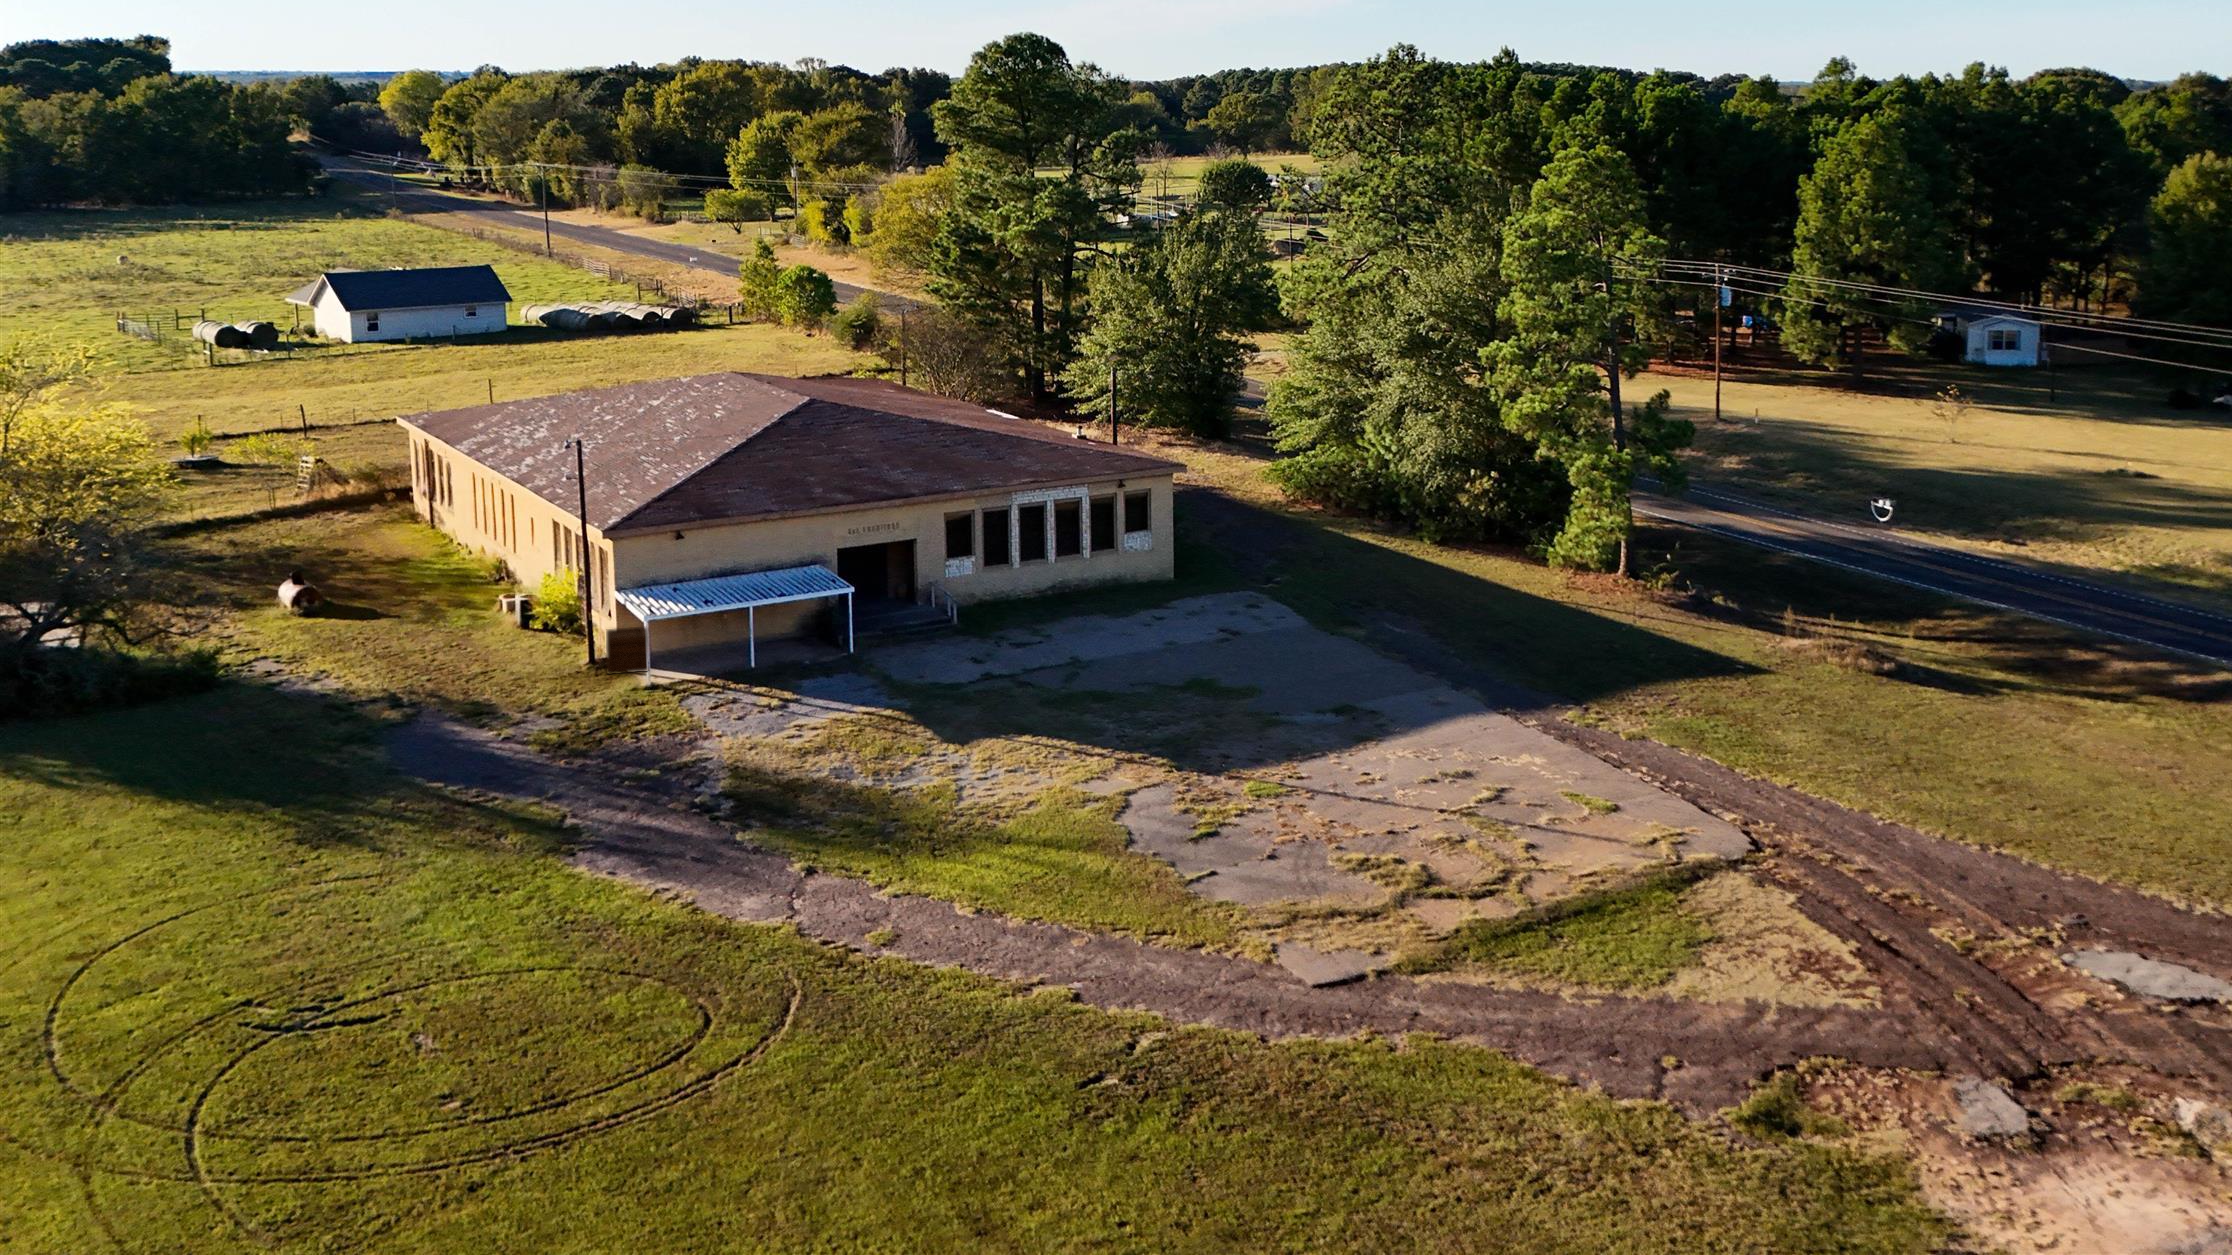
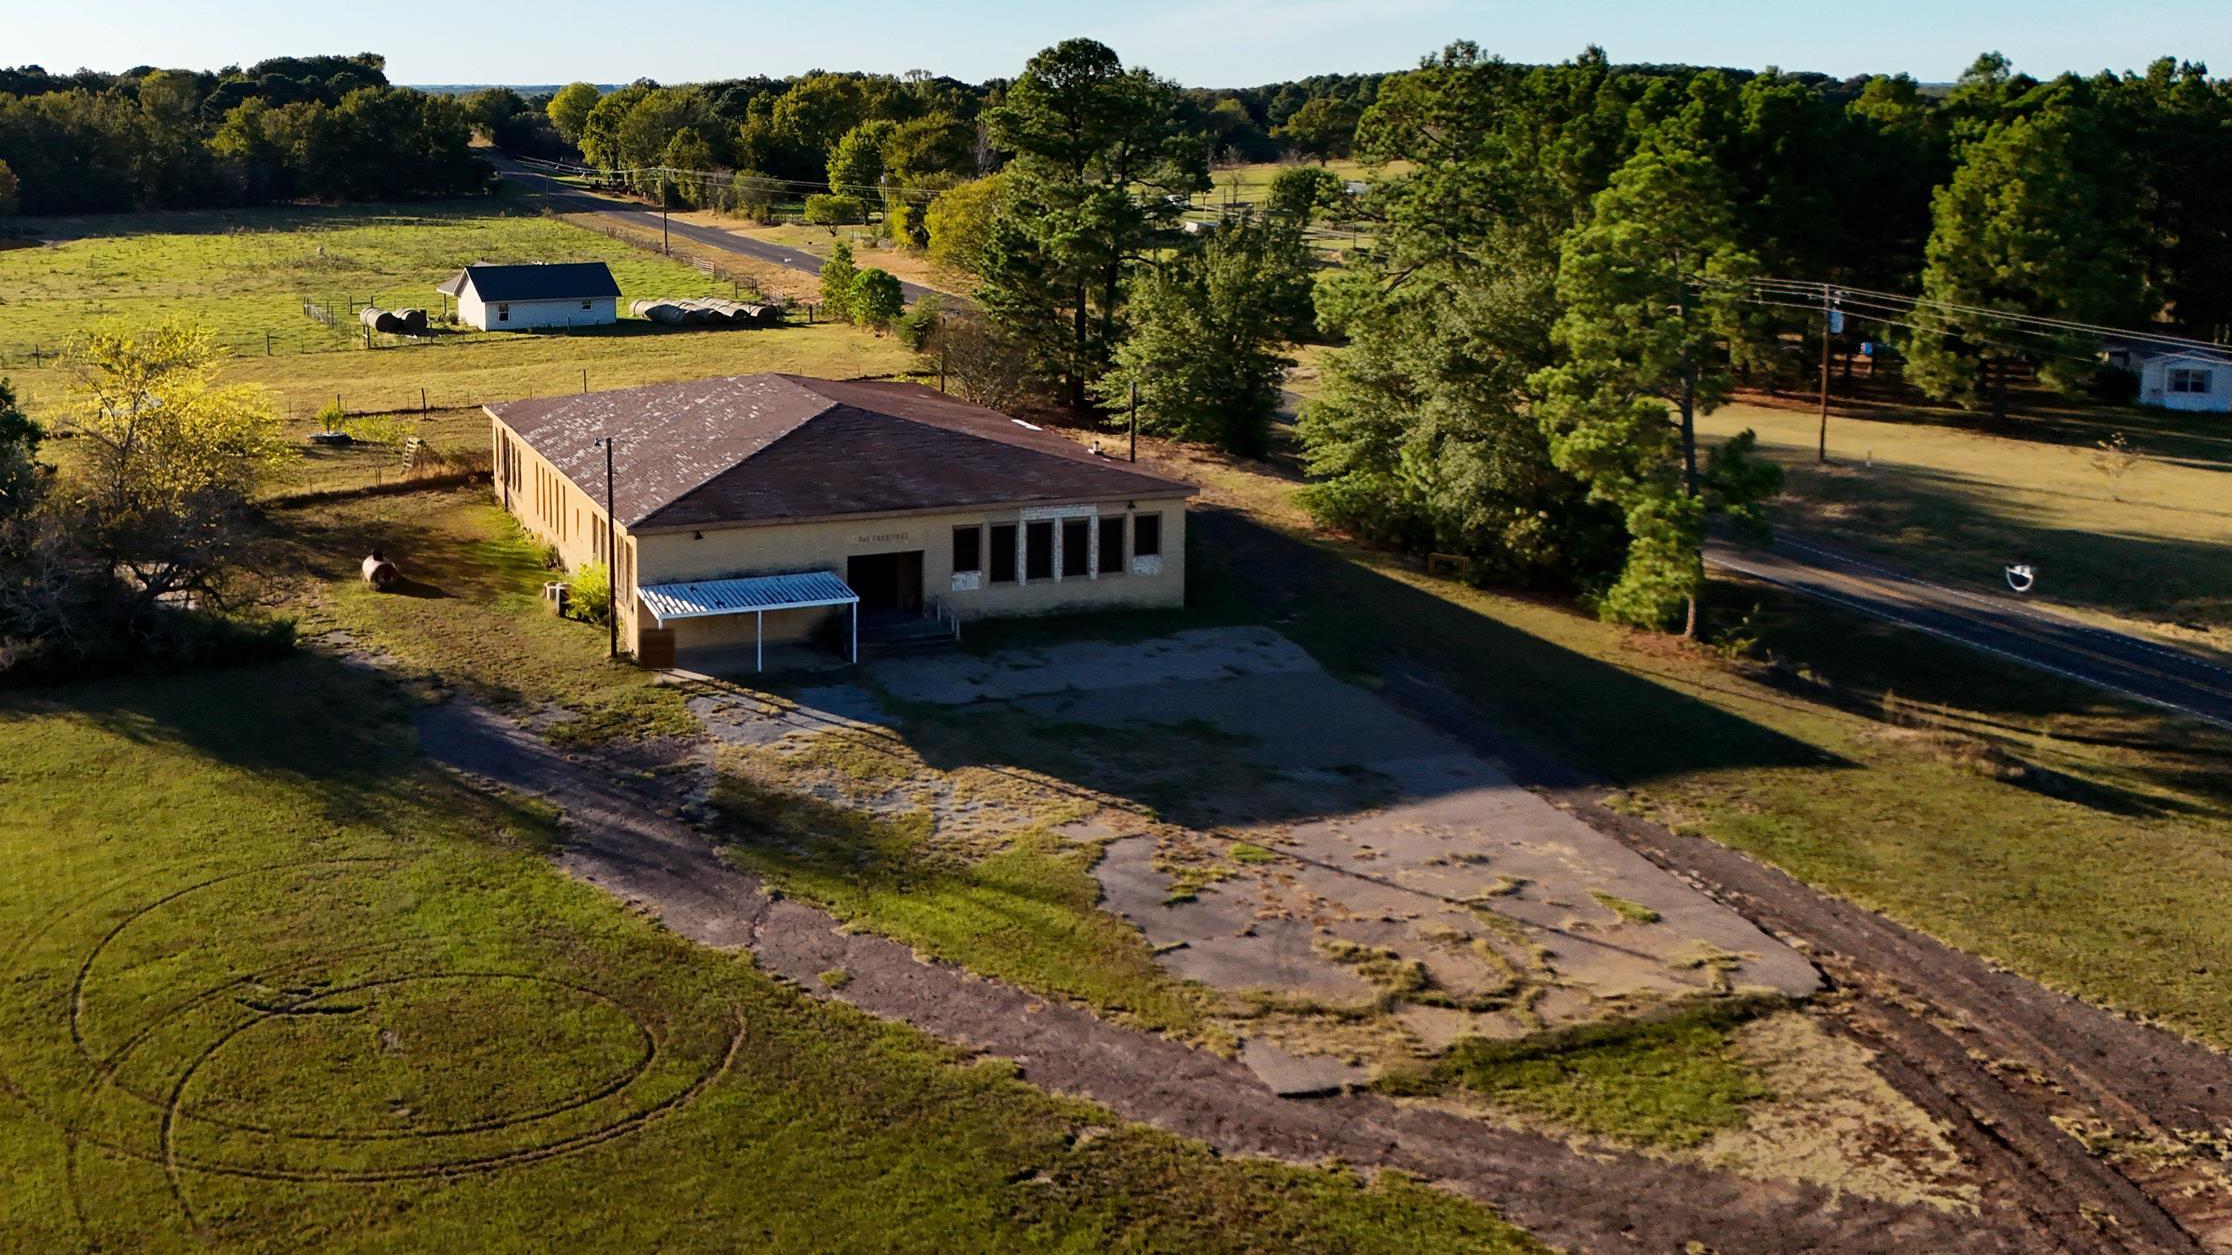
bench: none [1397,515,1433,538] -> present [1428,552,1470,580]

